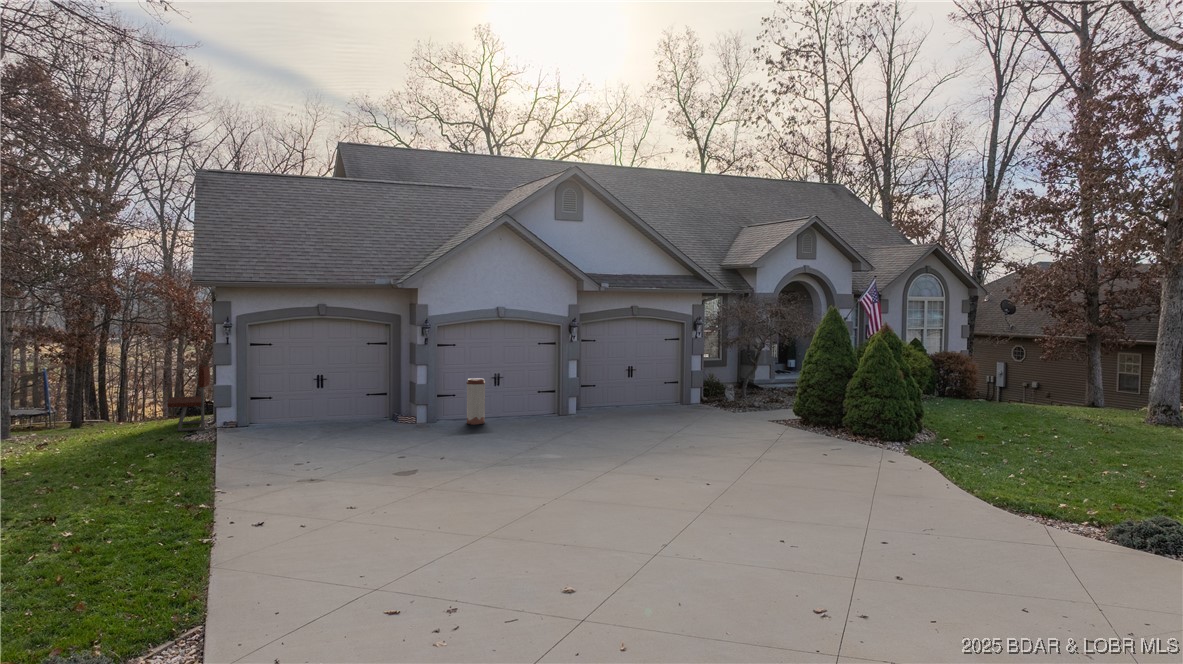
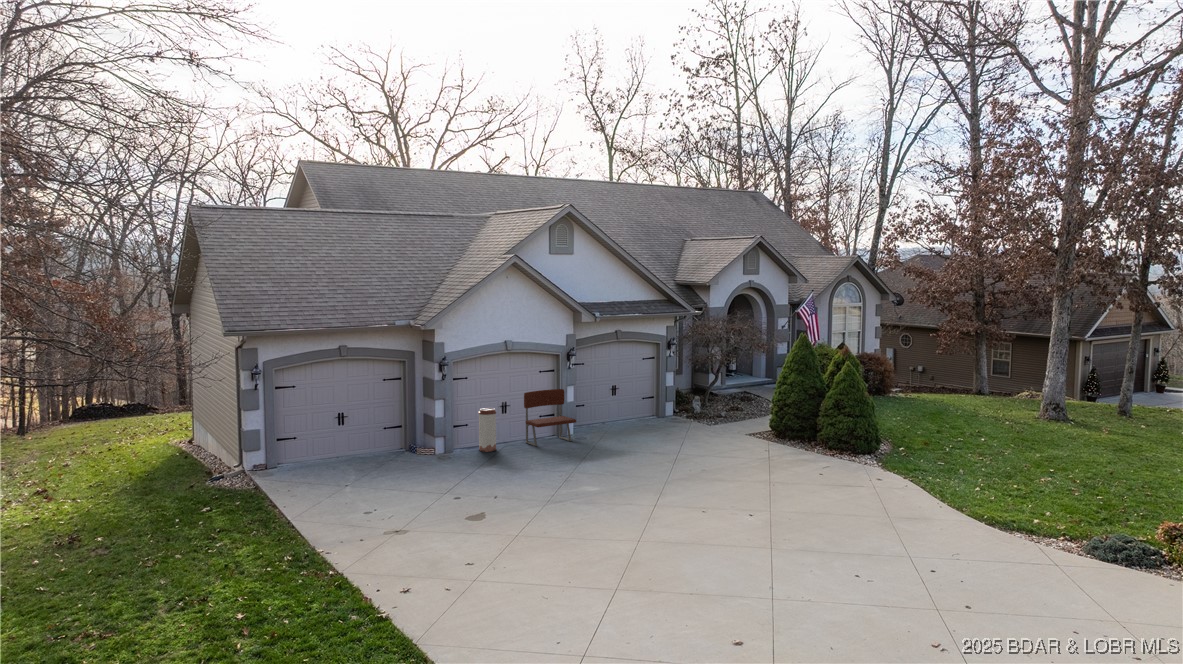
bench: present [167,364,210,431] -> present [524,389,576,446]

